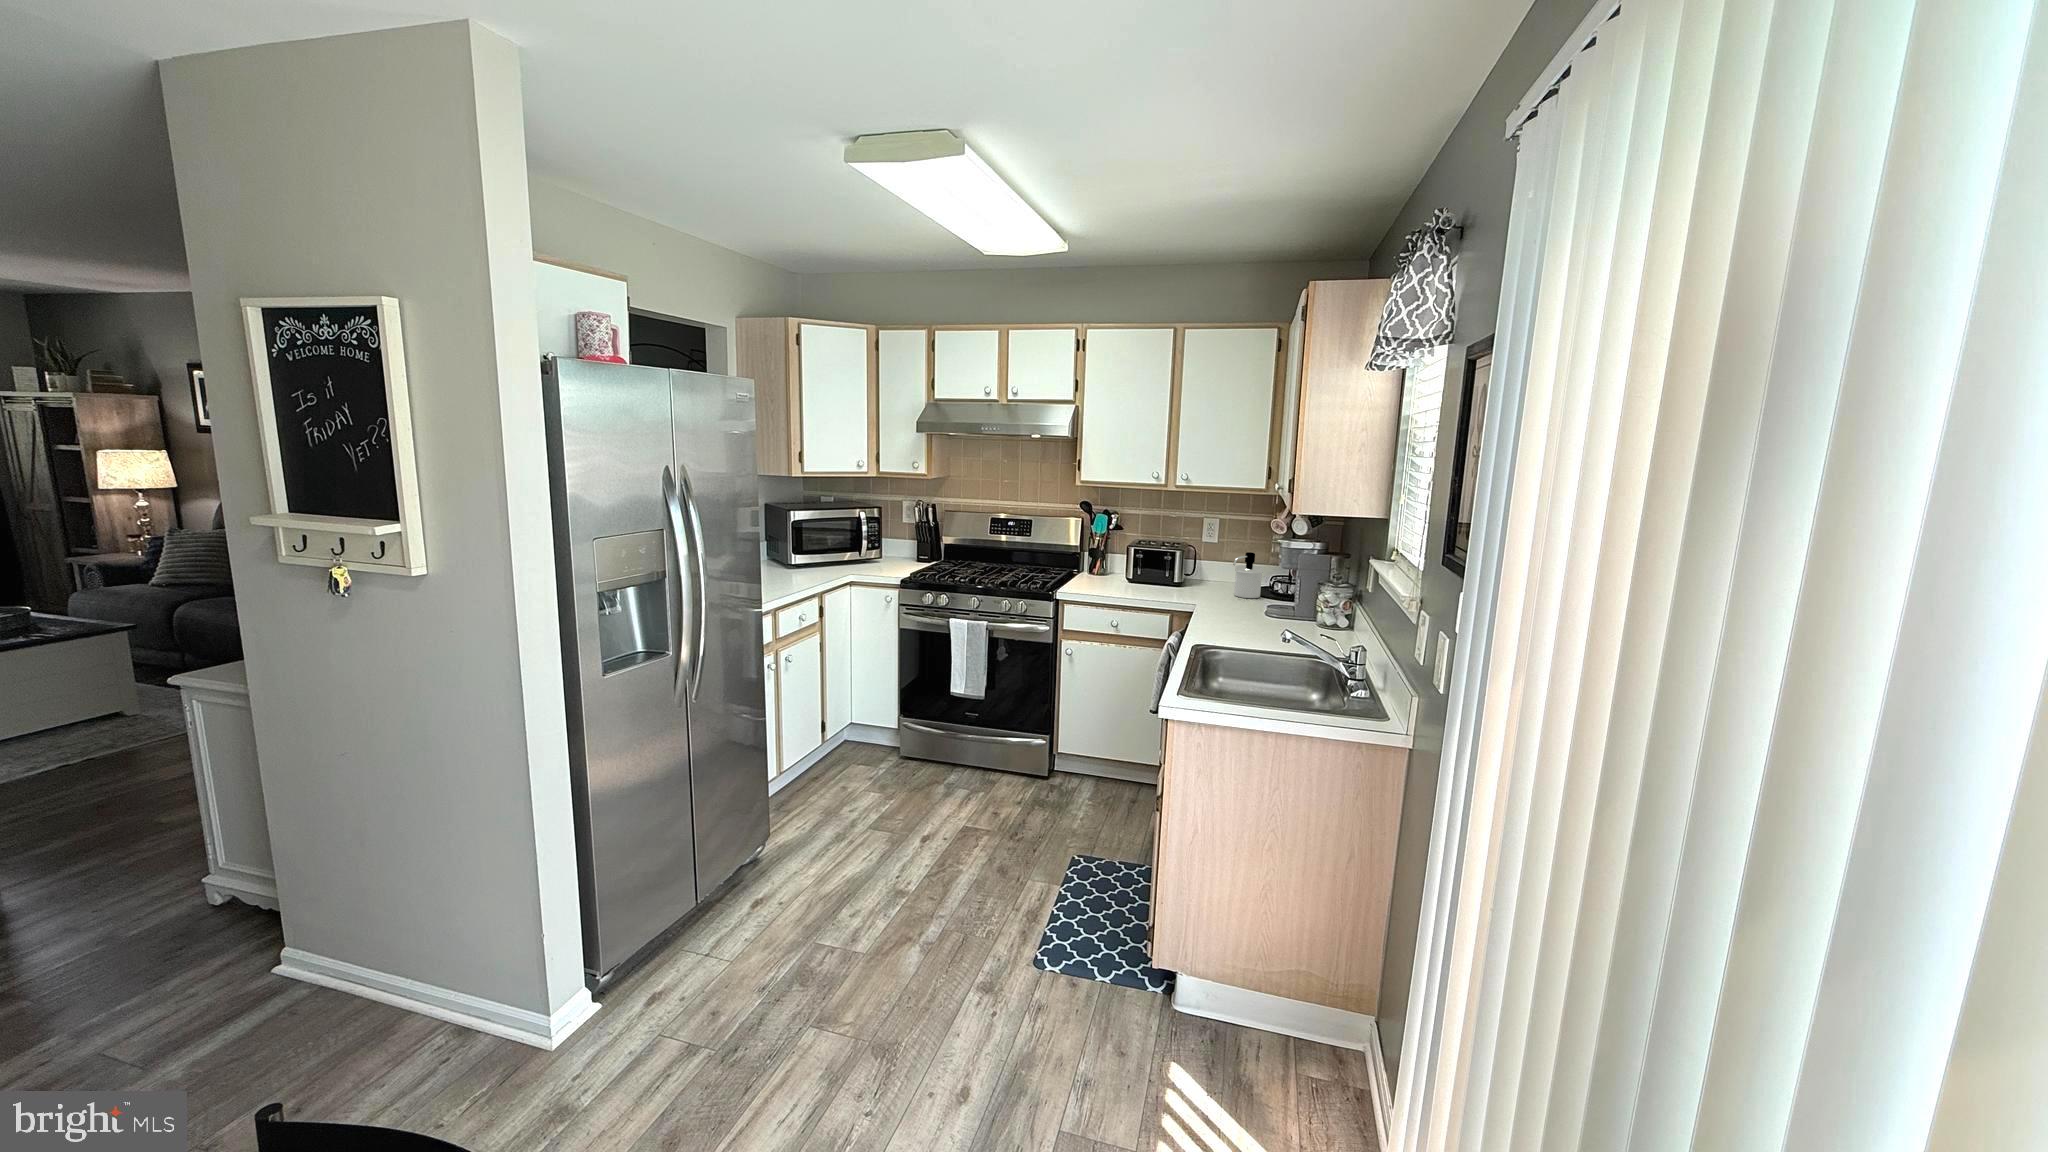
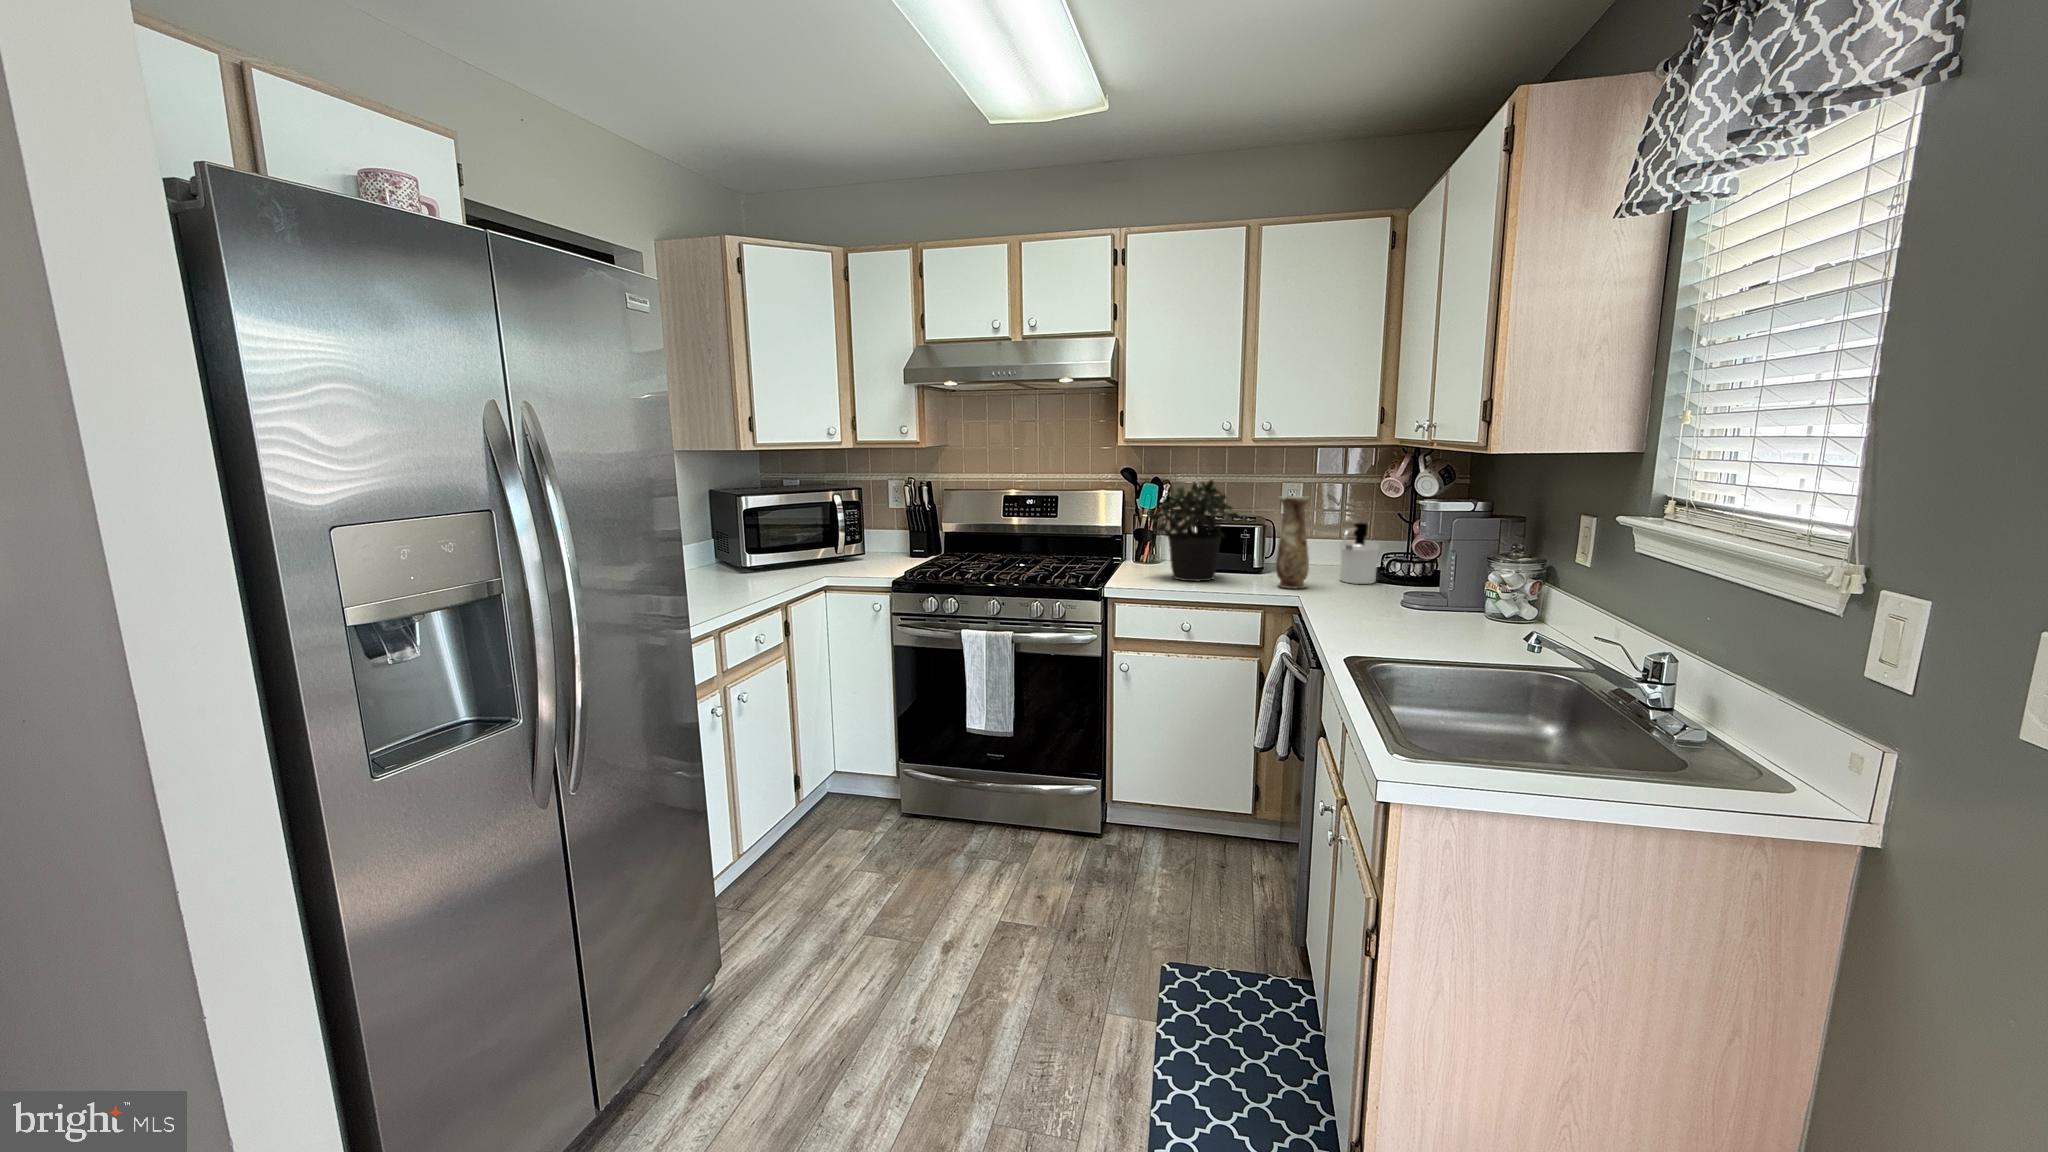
potted plant: none [1092,515,1158,591] -> present [1148,480,1239,581]
vase: none [1184,530,1209,599] -> present [1276,496,1309,589]

